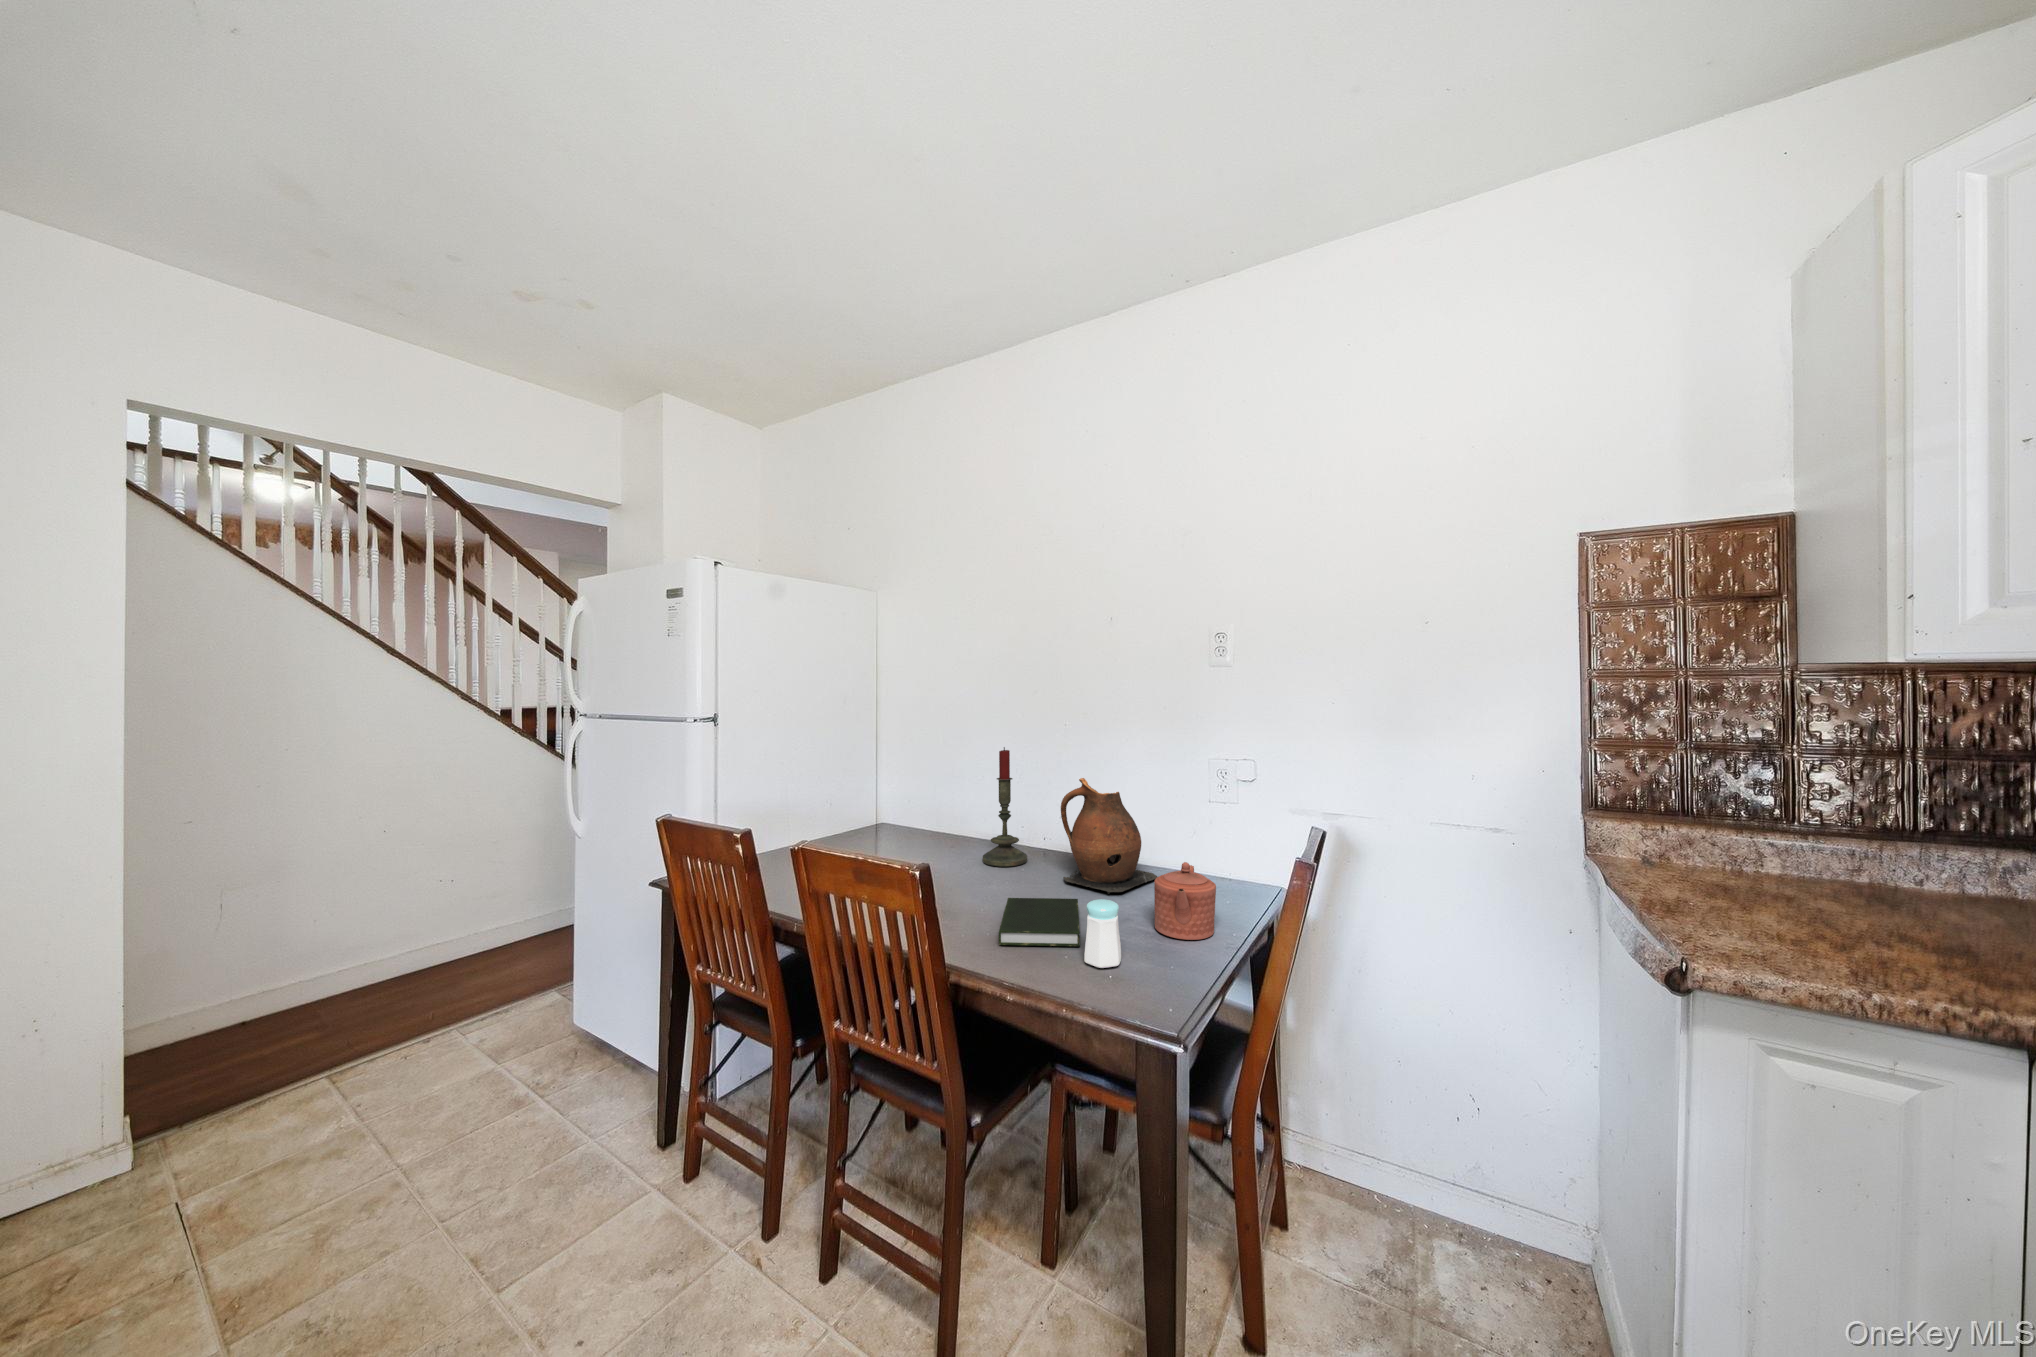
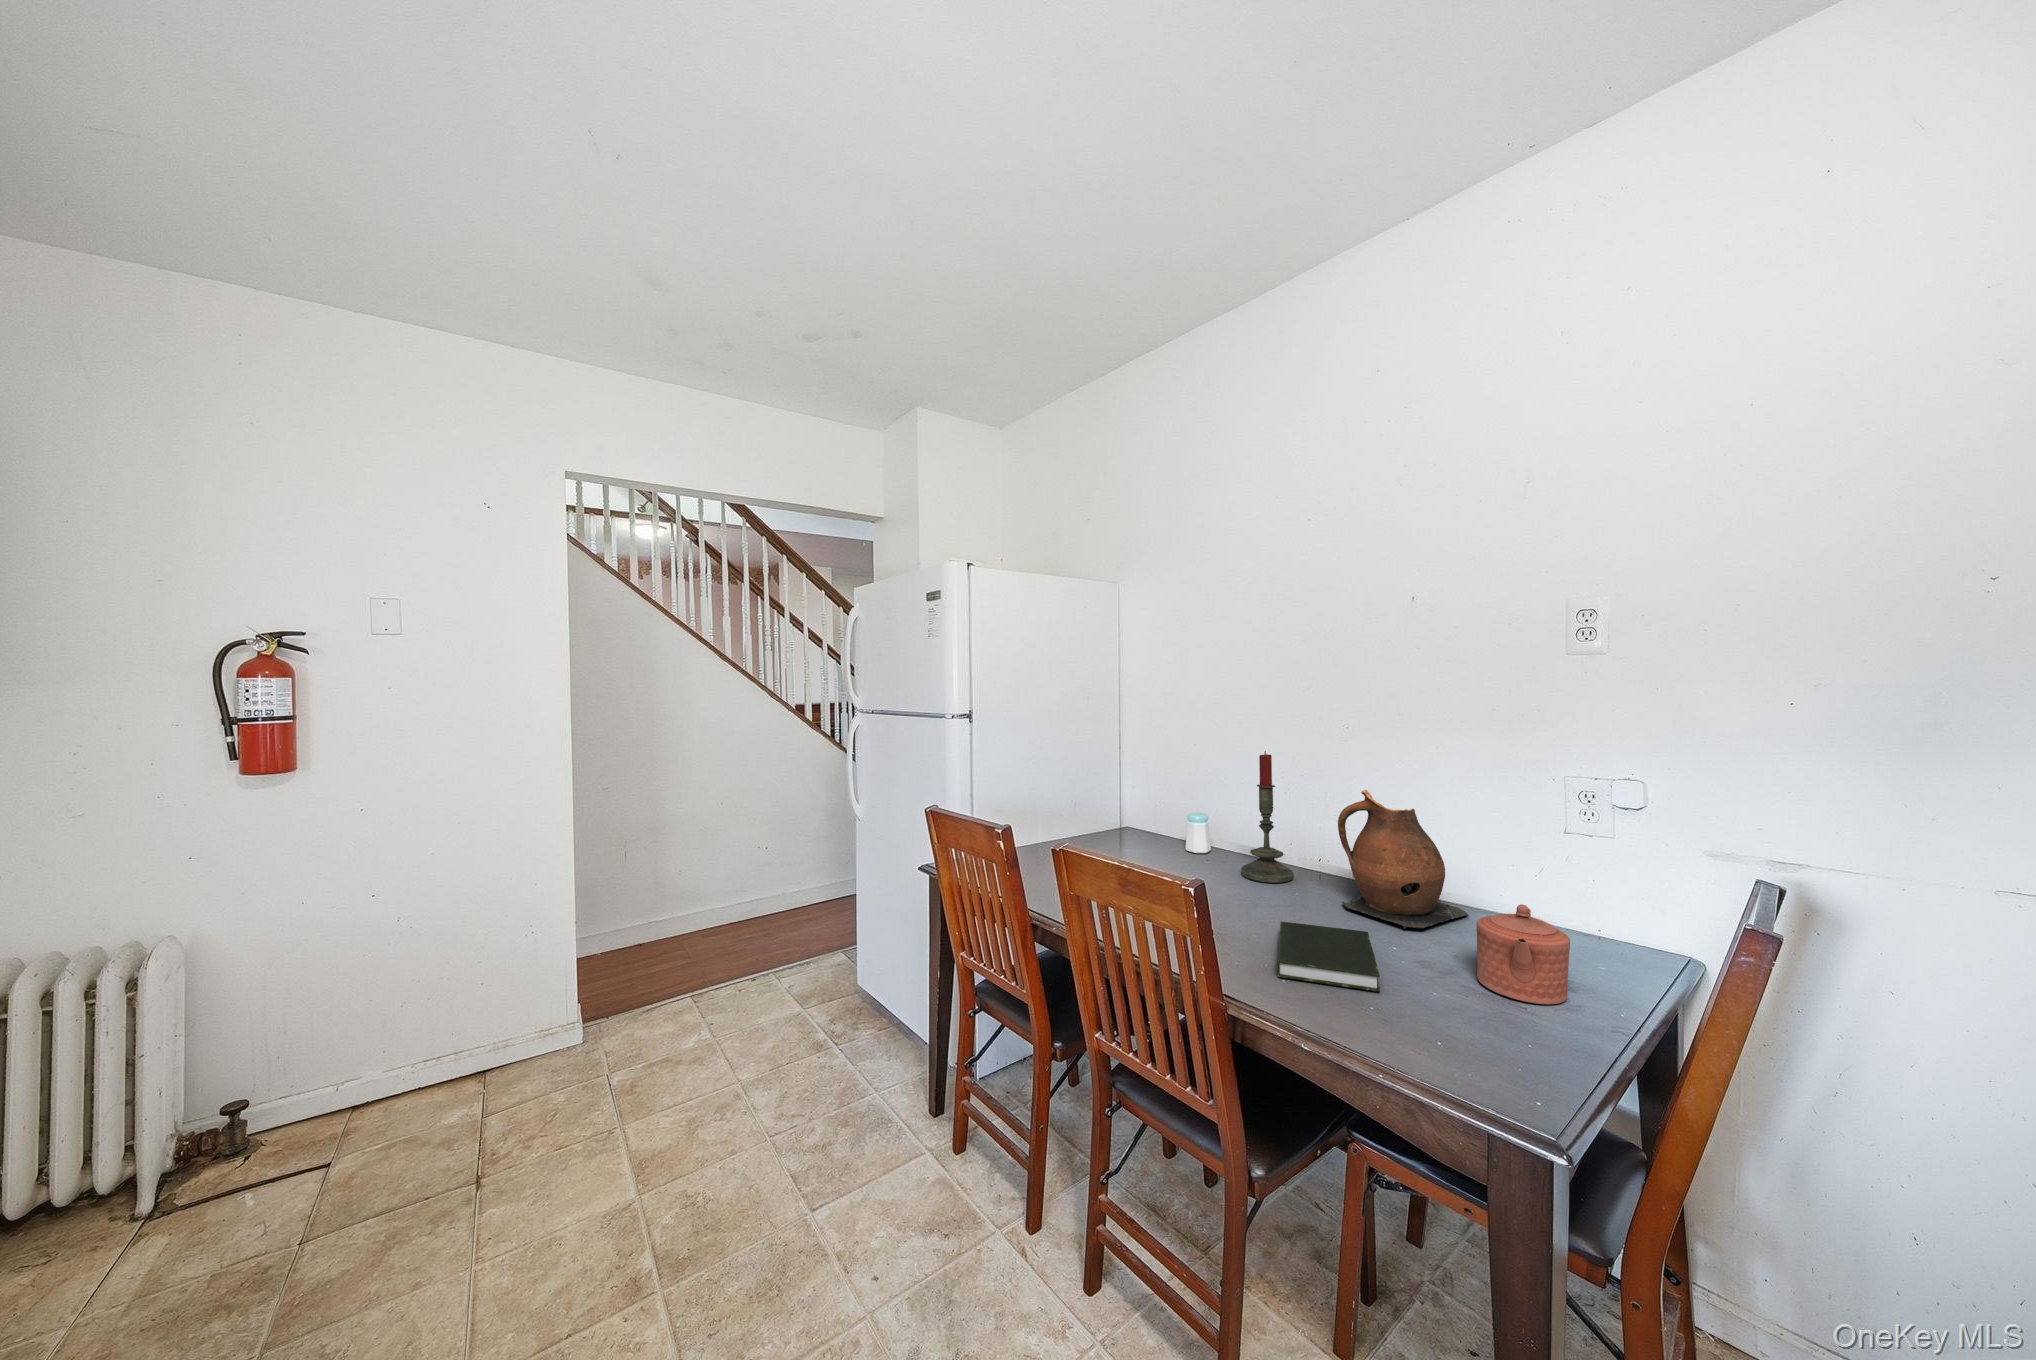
salt shaker: present [1084,899,1121,968] -> present [1186,813,1211,853]

